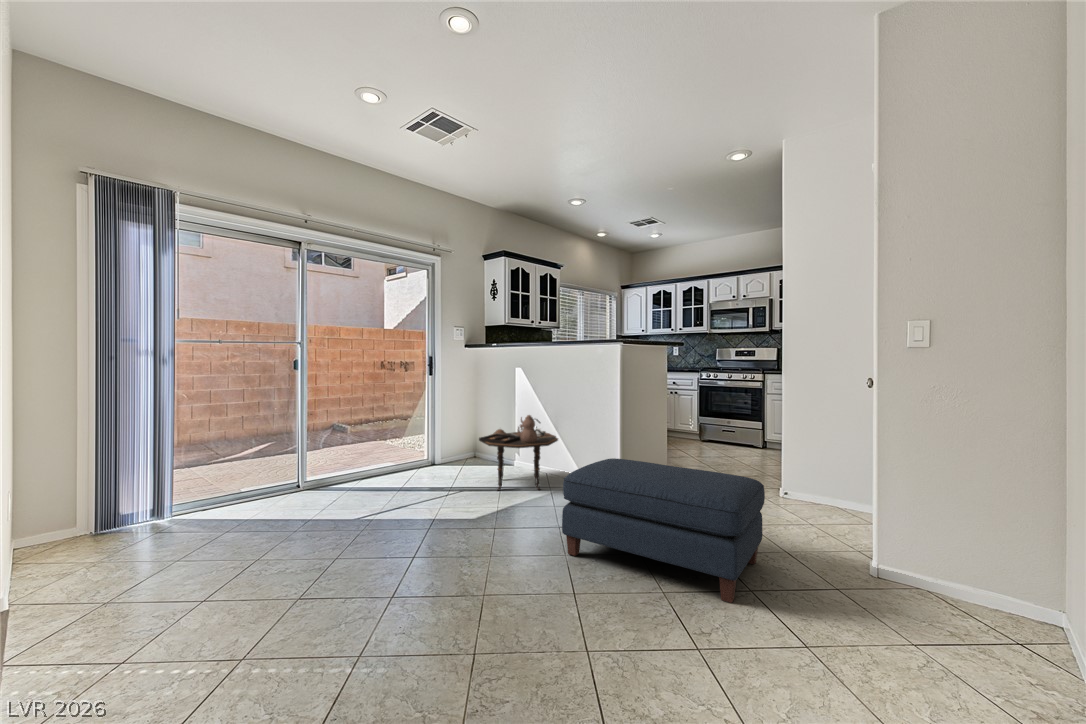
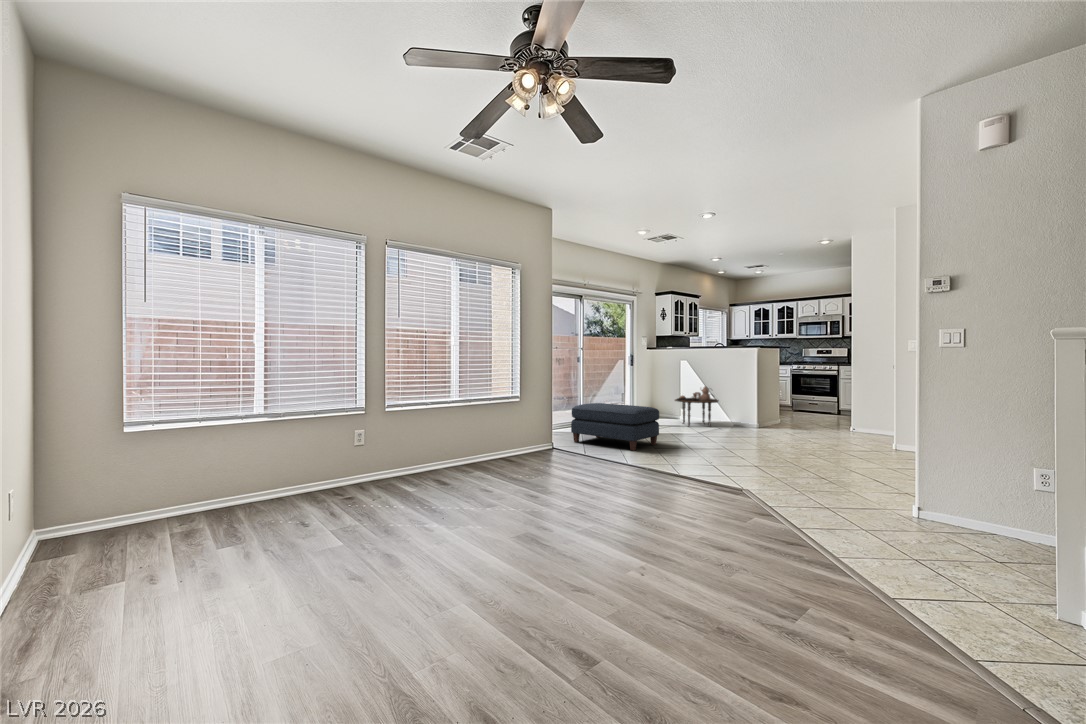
ottoman: present [562,458,765,603] -> present [571,403,659,451]

